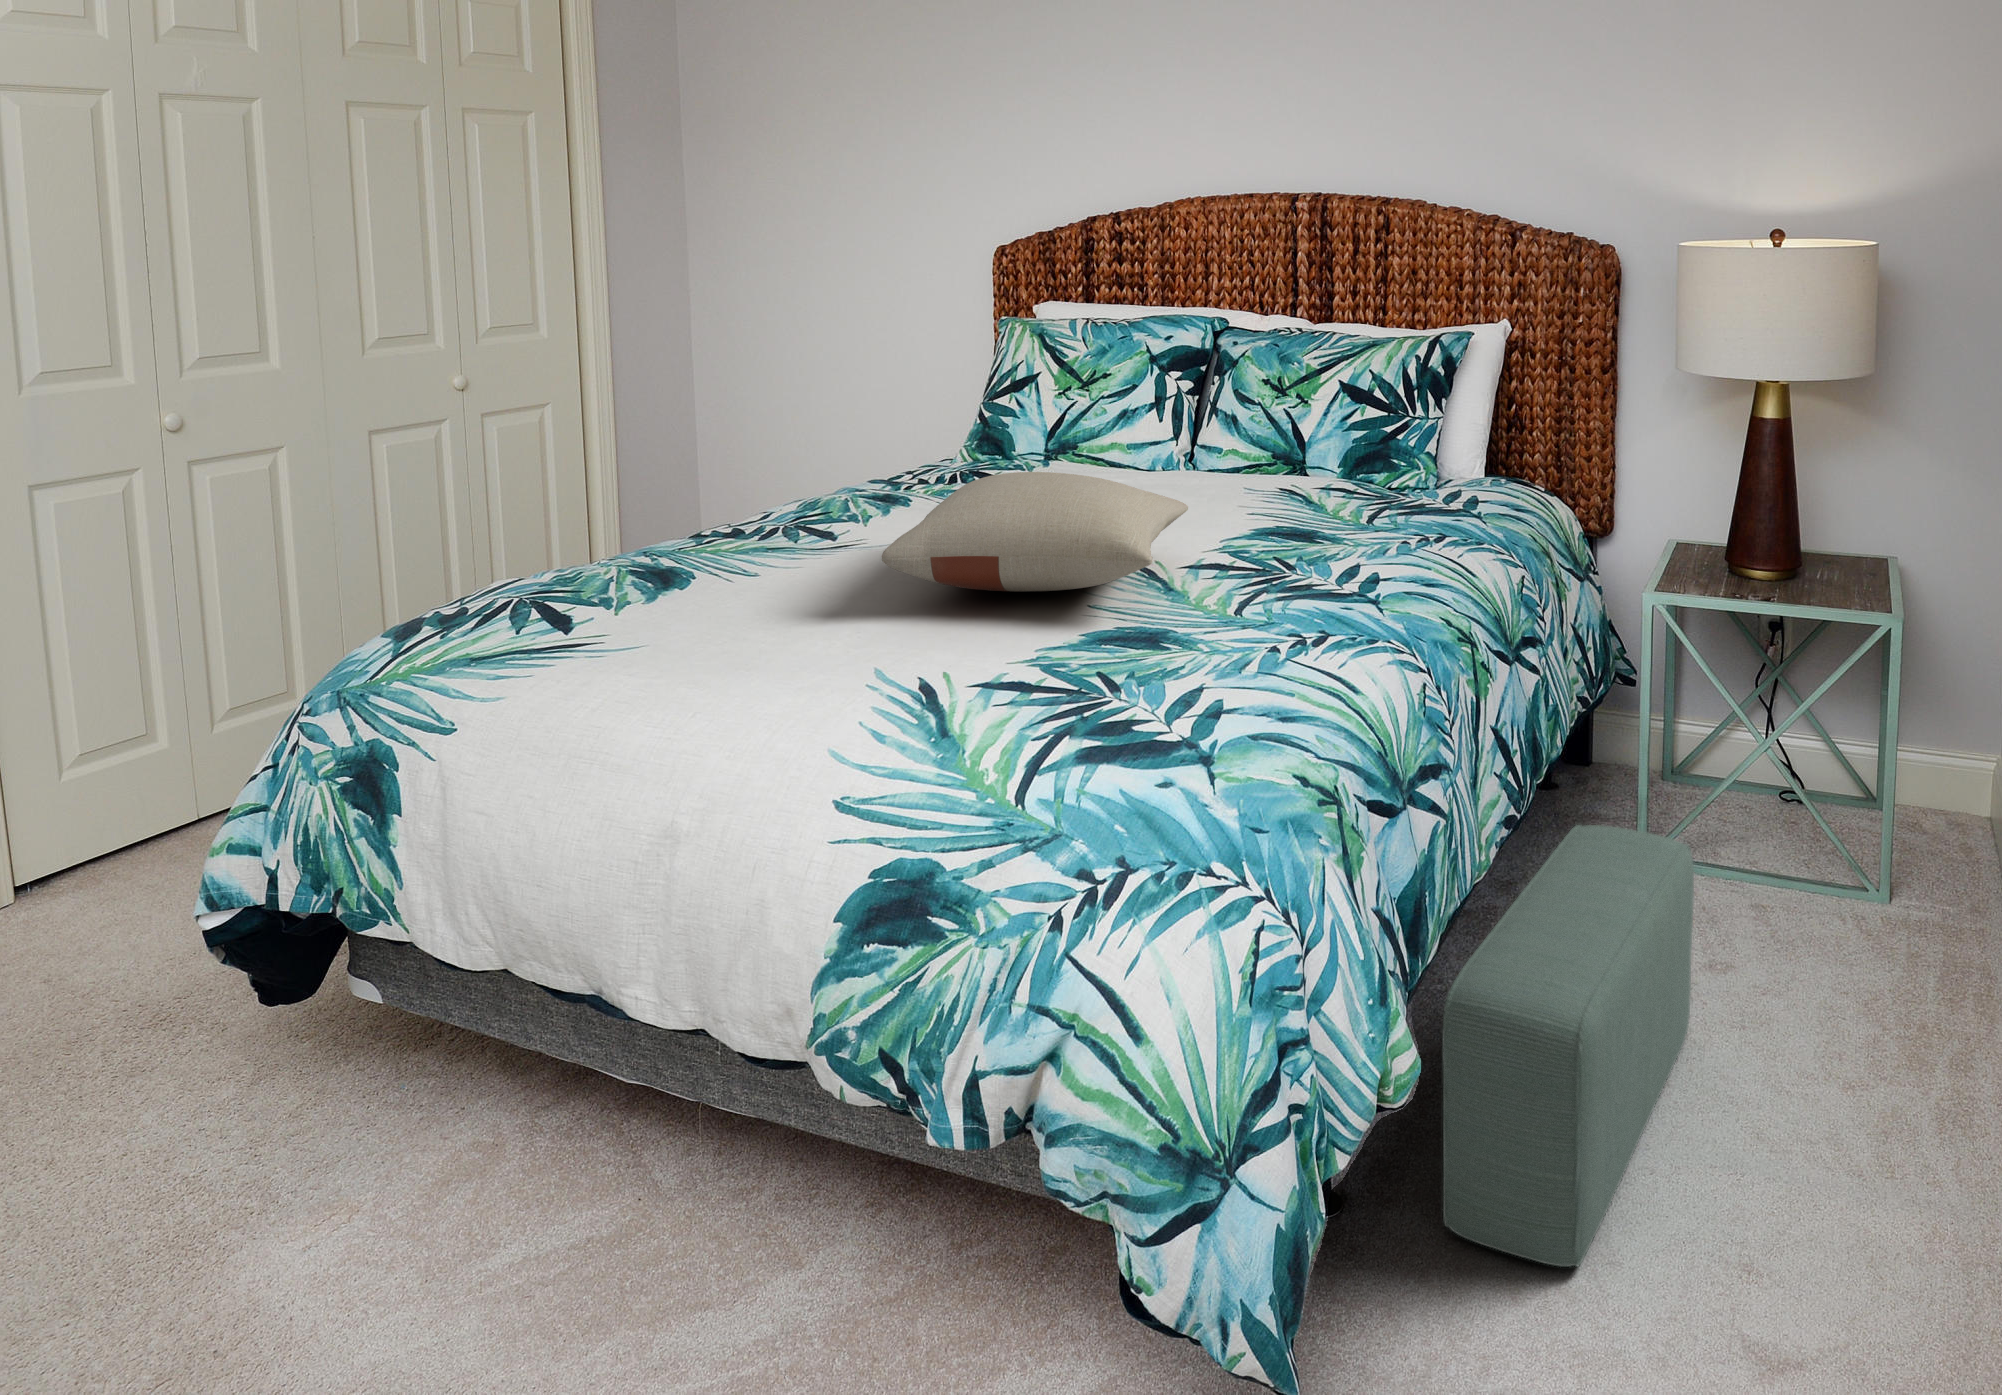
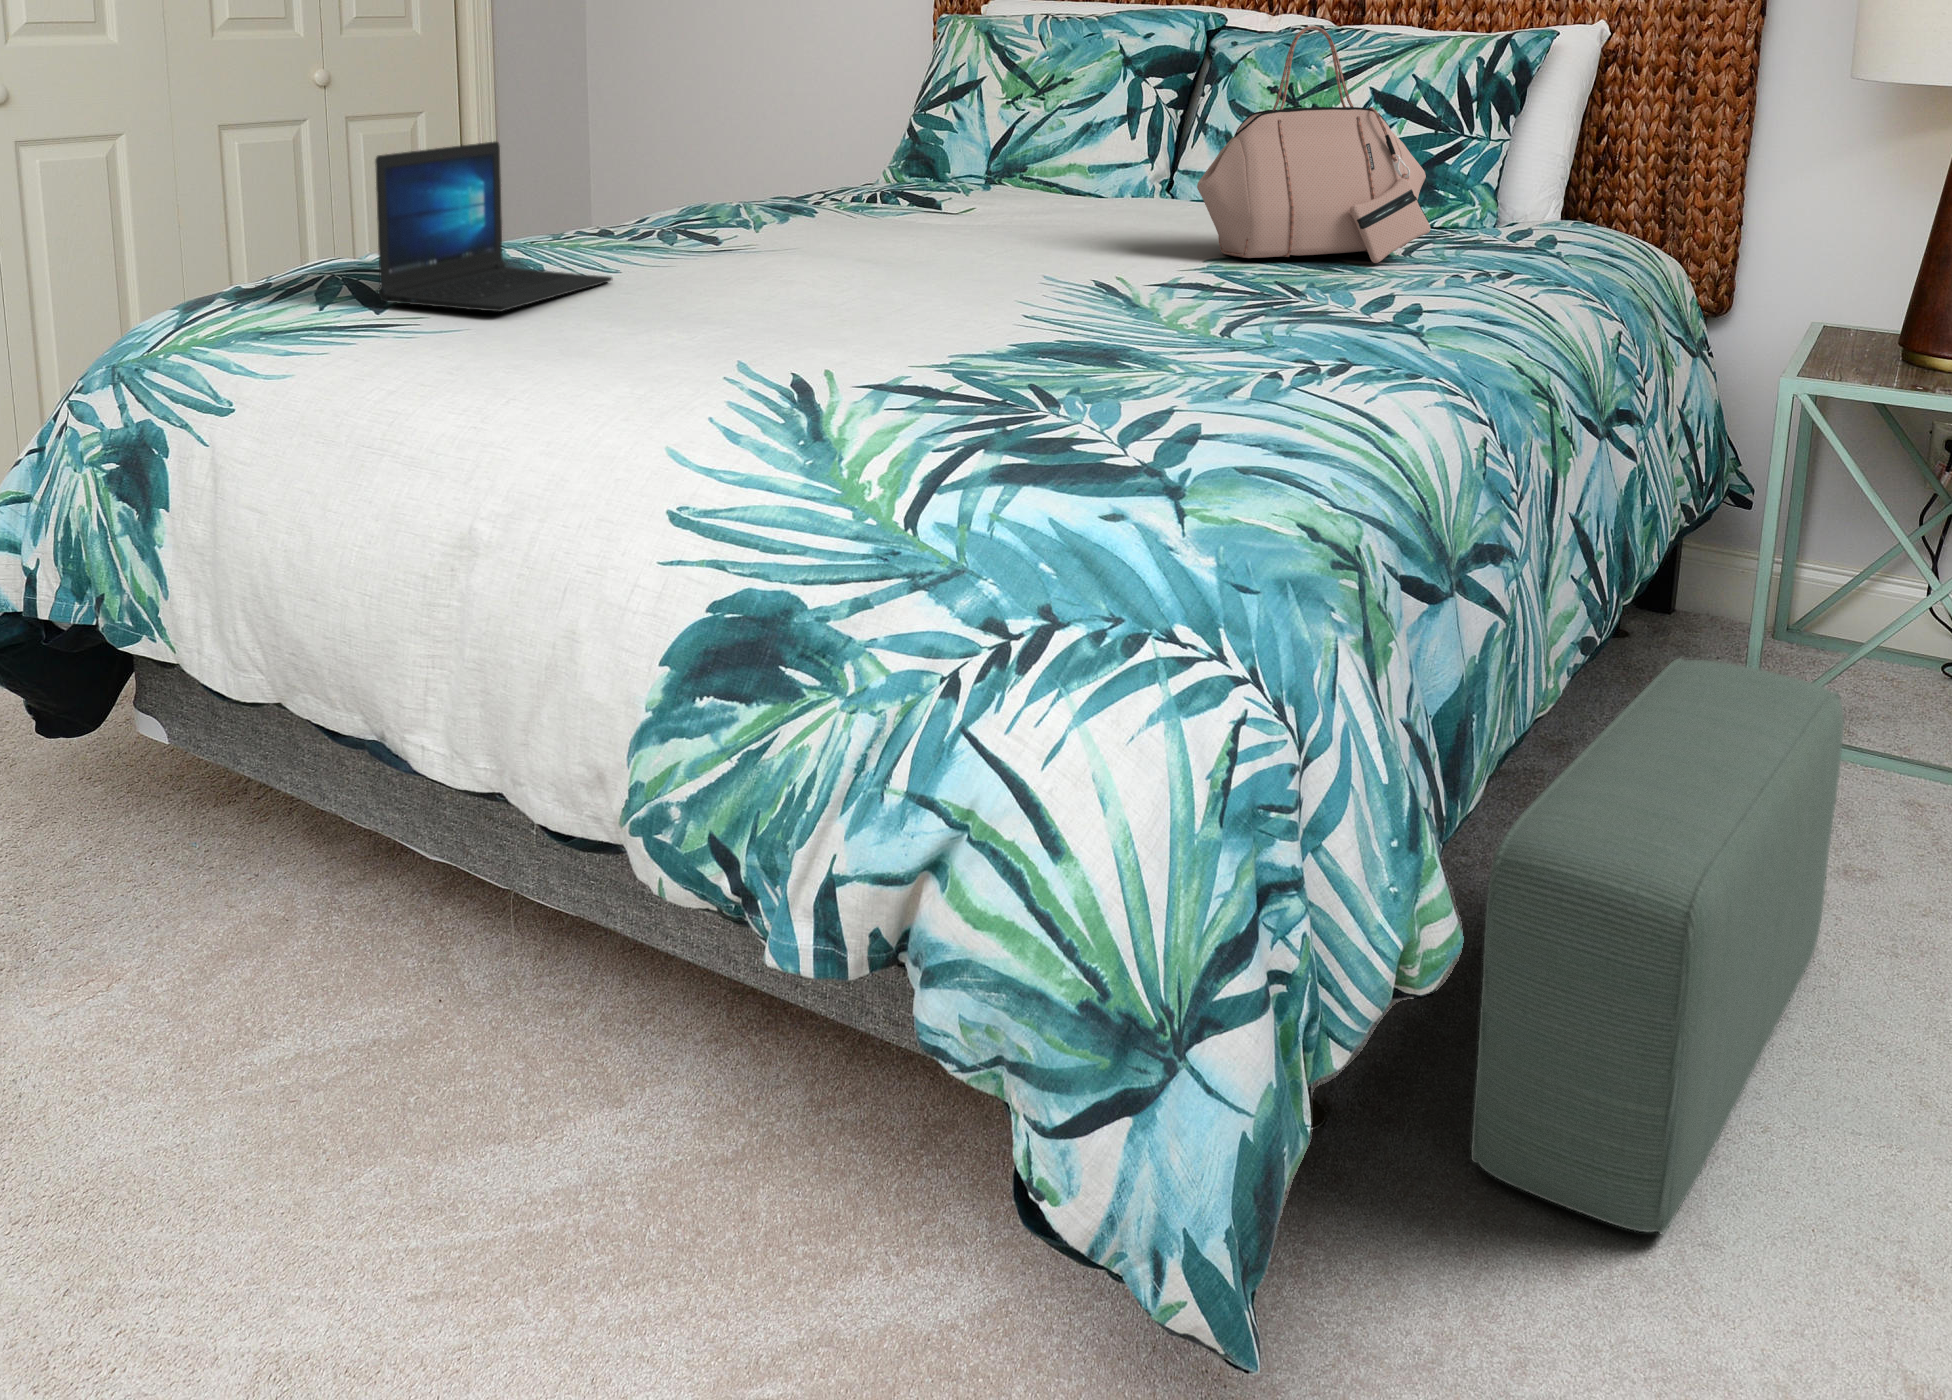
handbag: none [1209,355,1384,532] -> present [1197,26,1430,263]
pillow: present [882,472,1188,591] -> none [754,147,1167,296]
laptop: none [589,489,769,633] -> present [375,141,612,312]

